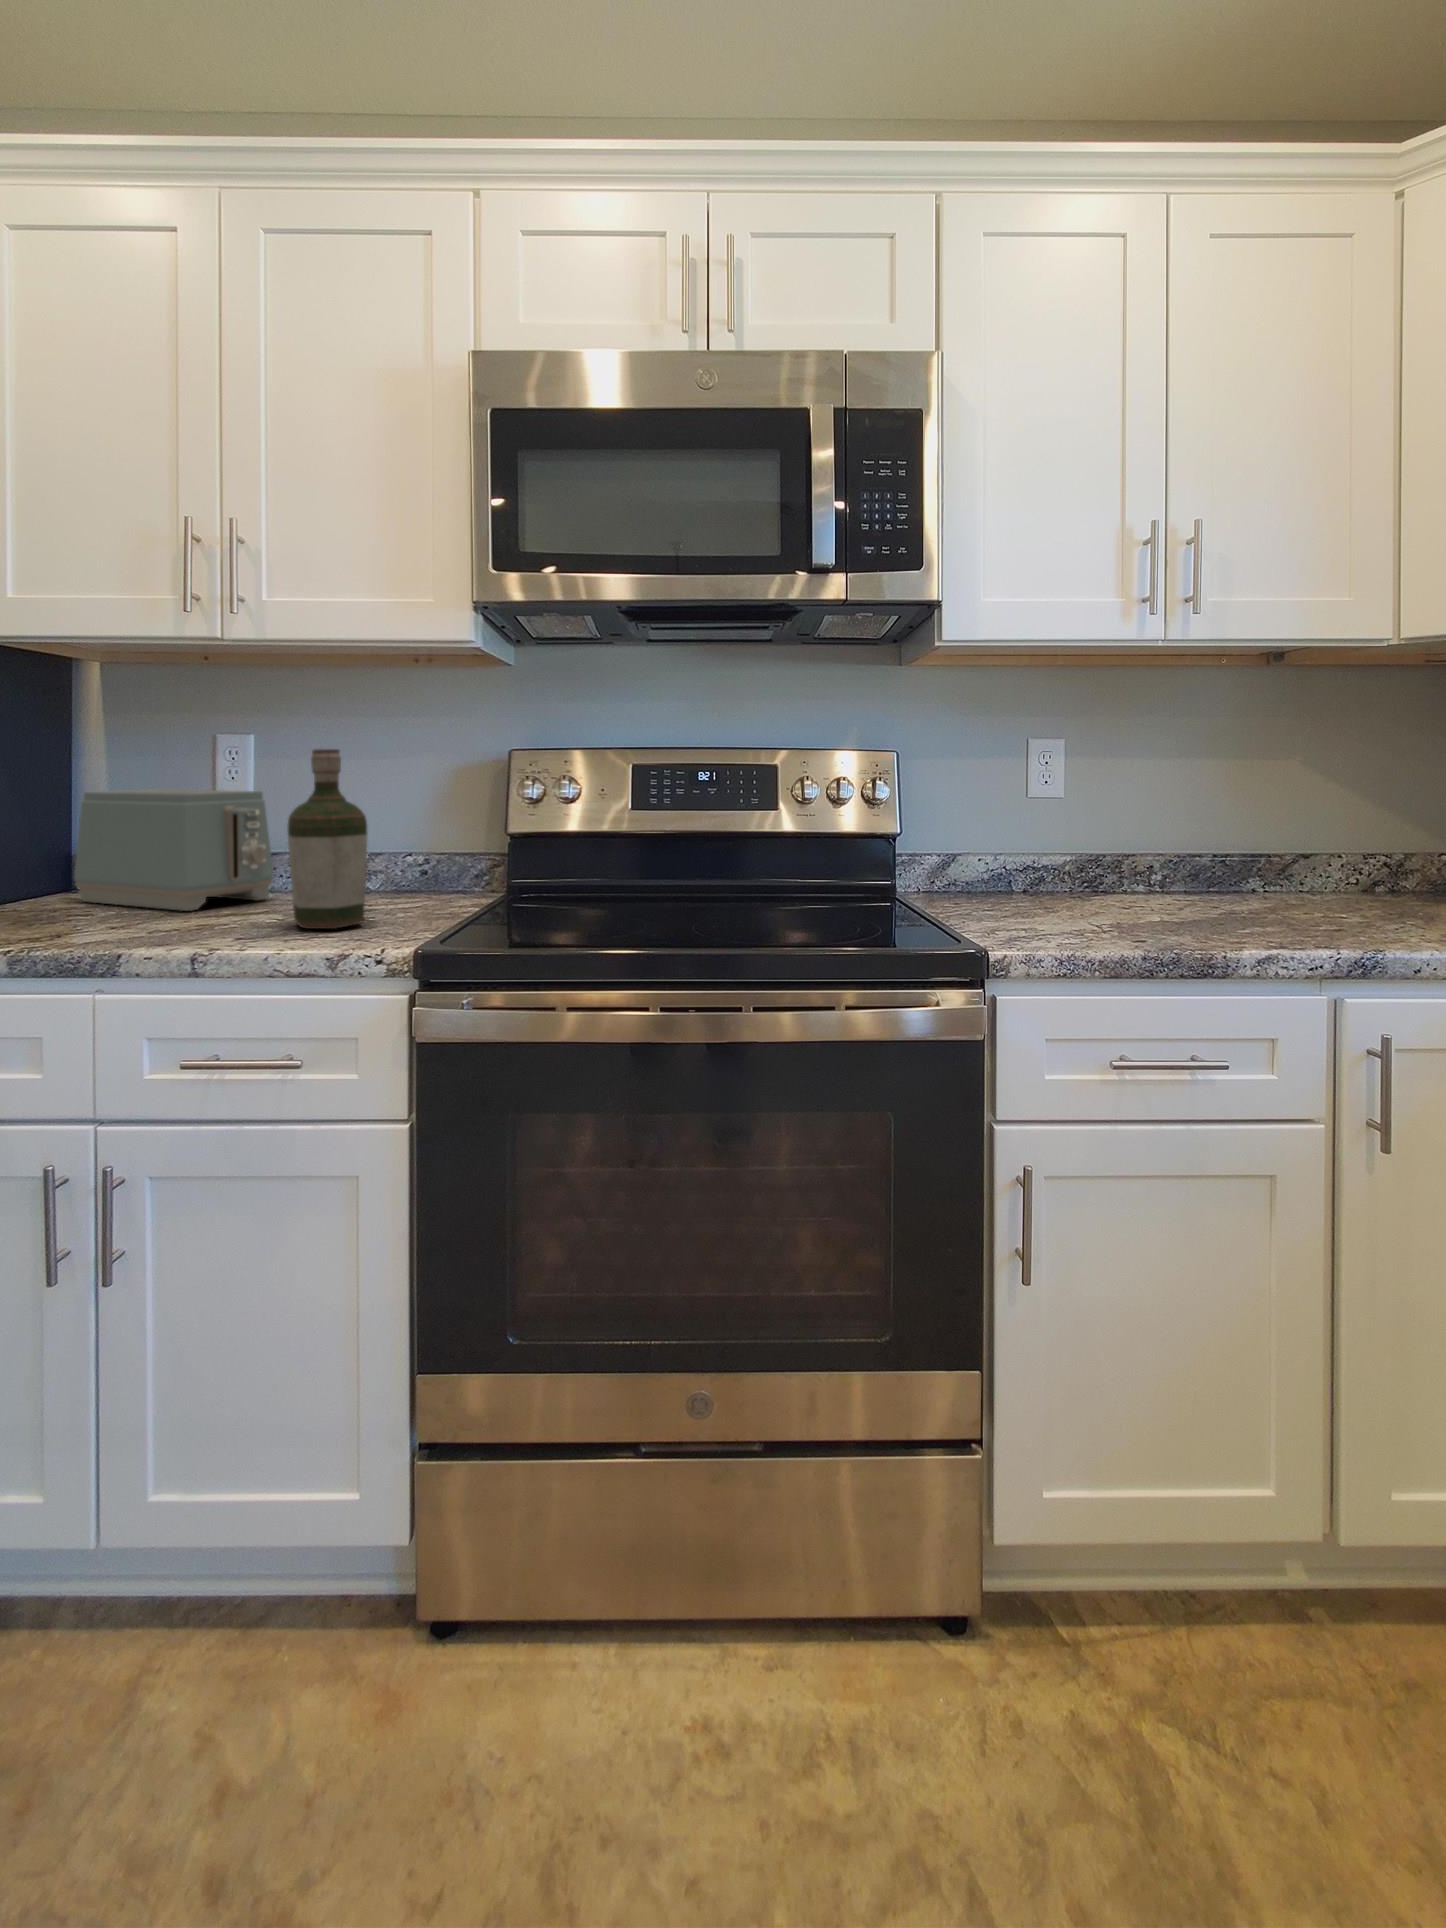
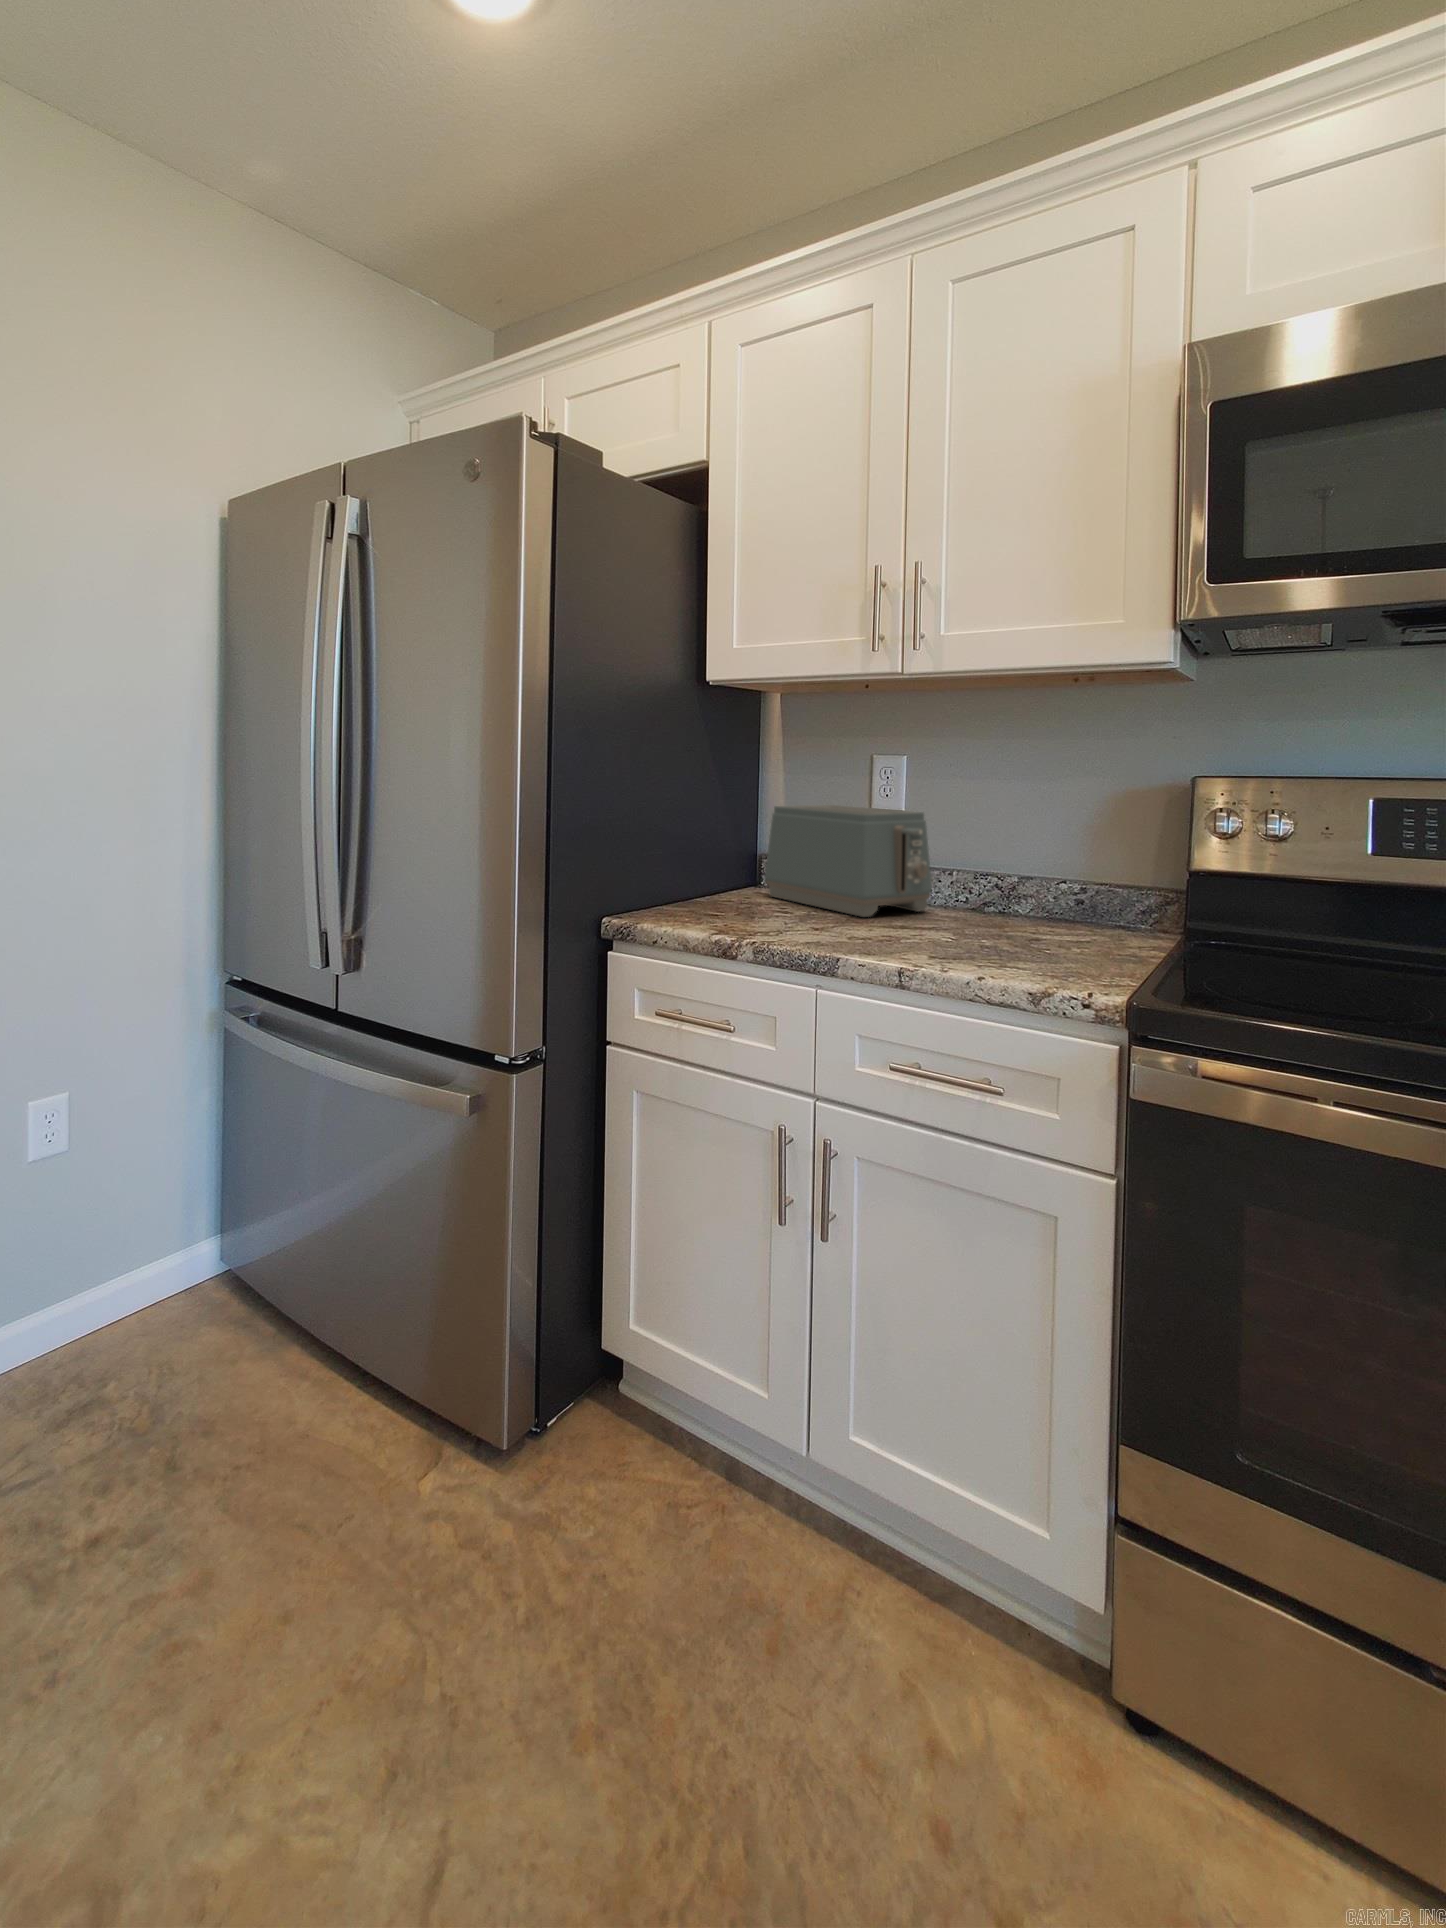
bottle: present [288,749,367,929] -> none [970,782,1055,958]

